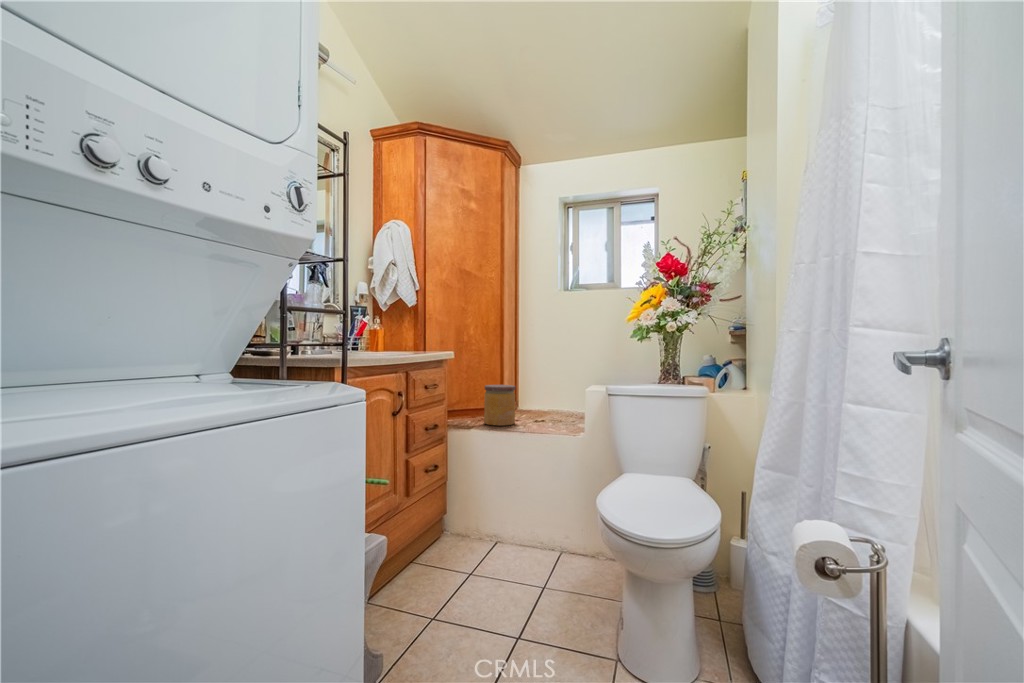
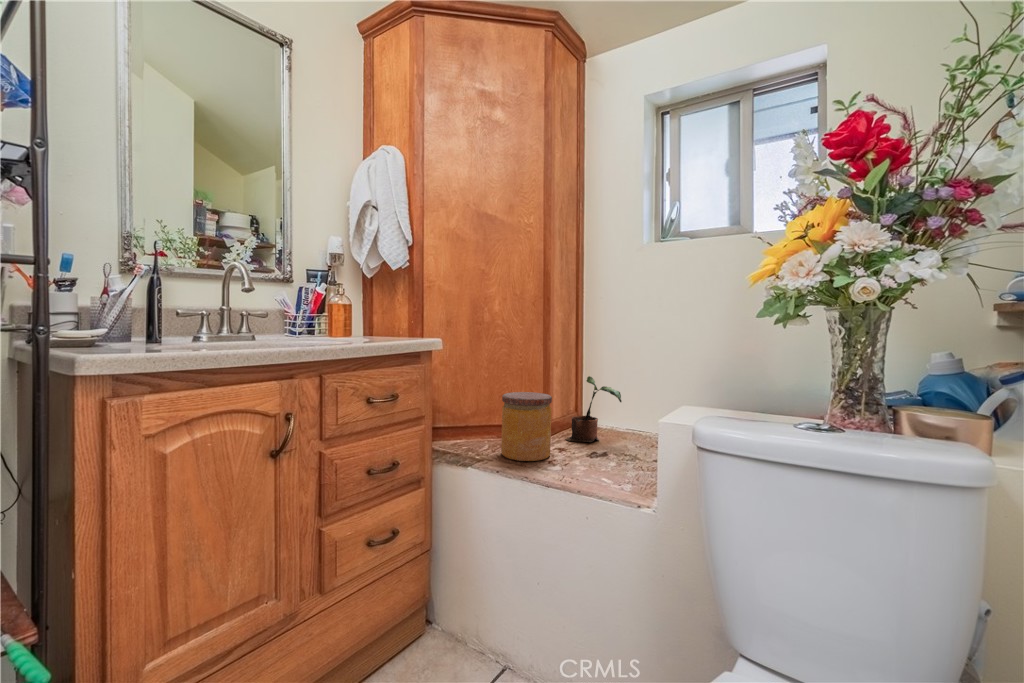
potted plant: none [516,374,551,416] -> present [566,376,622,442]

